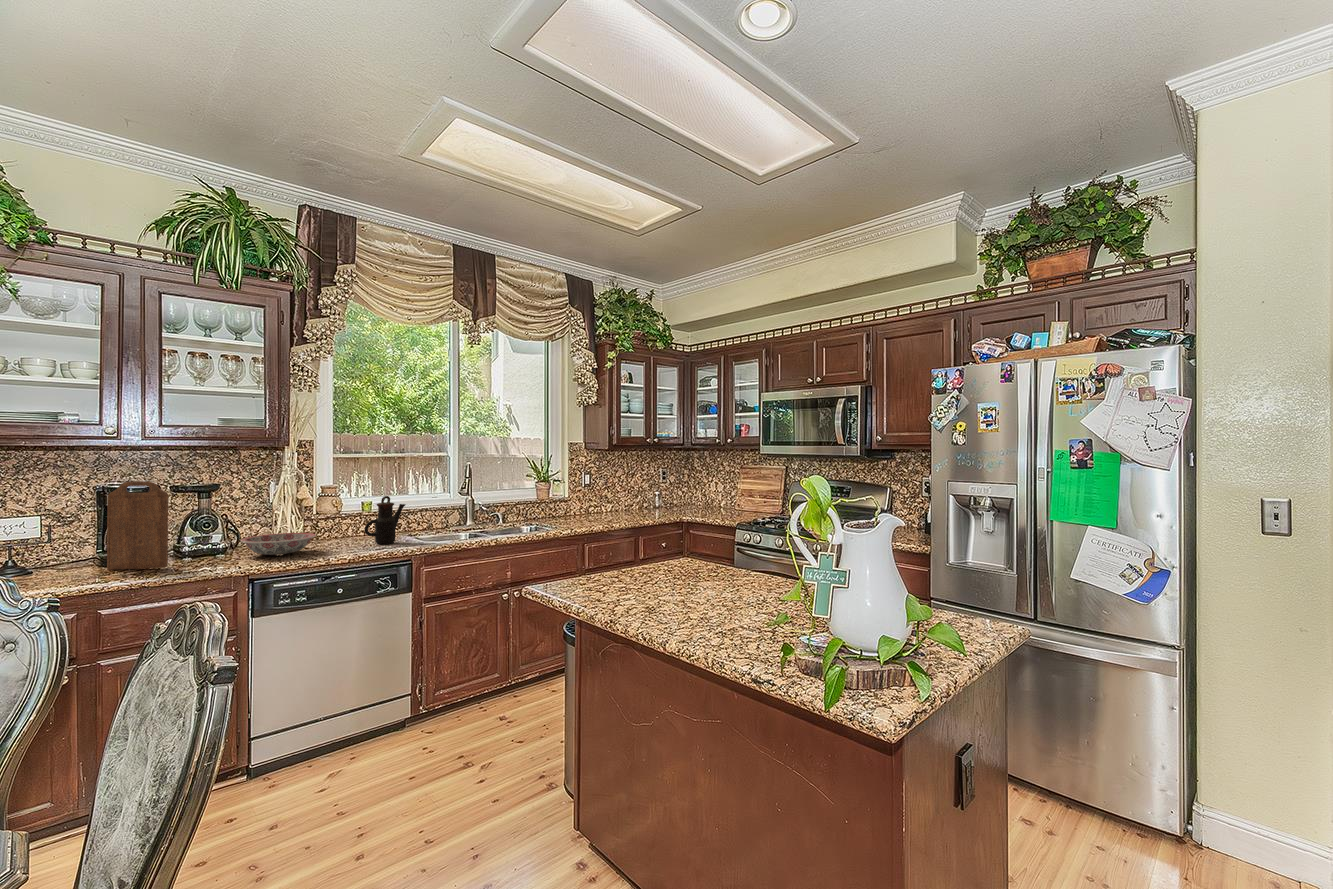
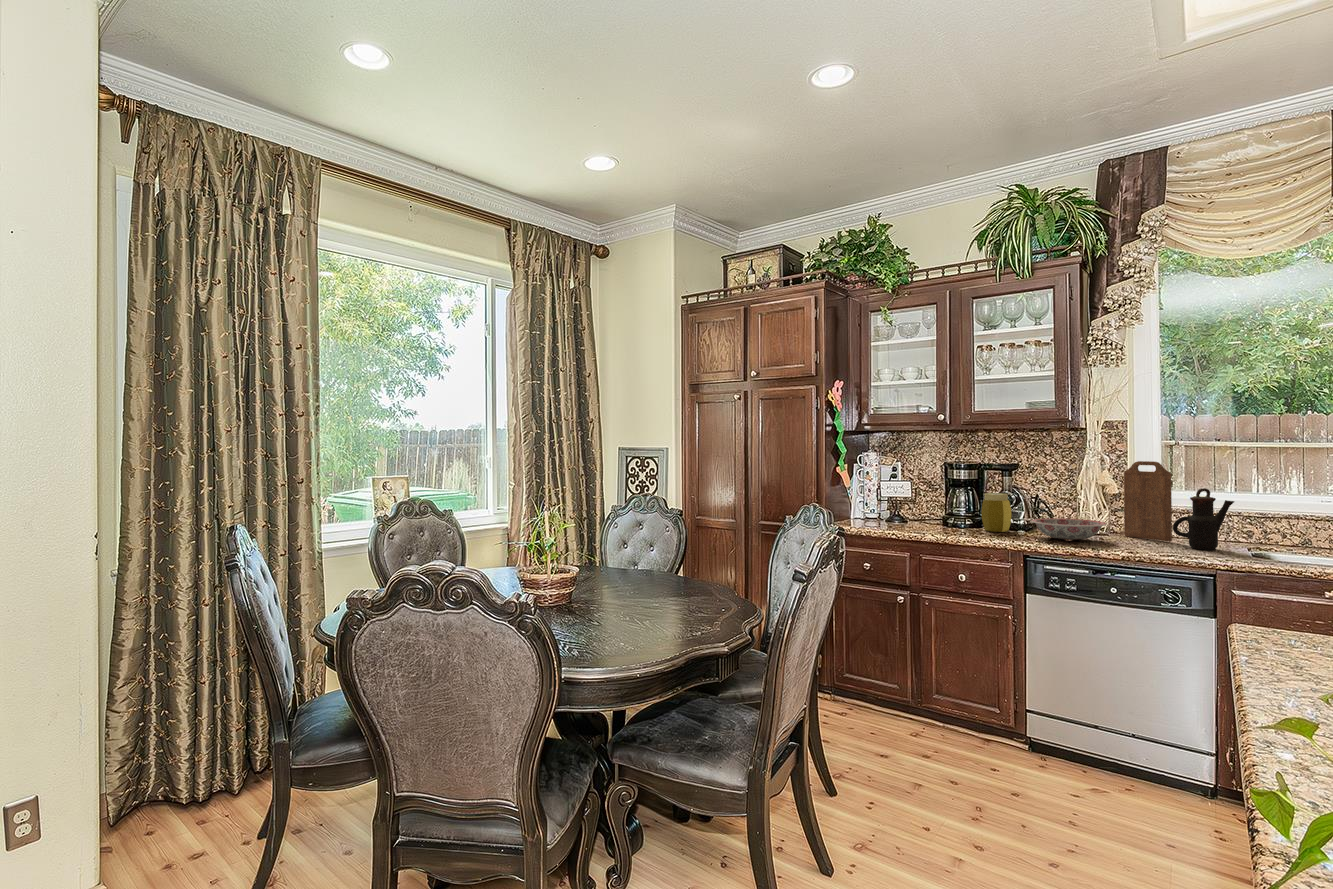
cutting board: present [107,481,168,570] -> present [1124,461,1172,541]
jar: none [170,516,208,560] -> present [981,493,1011,532]

